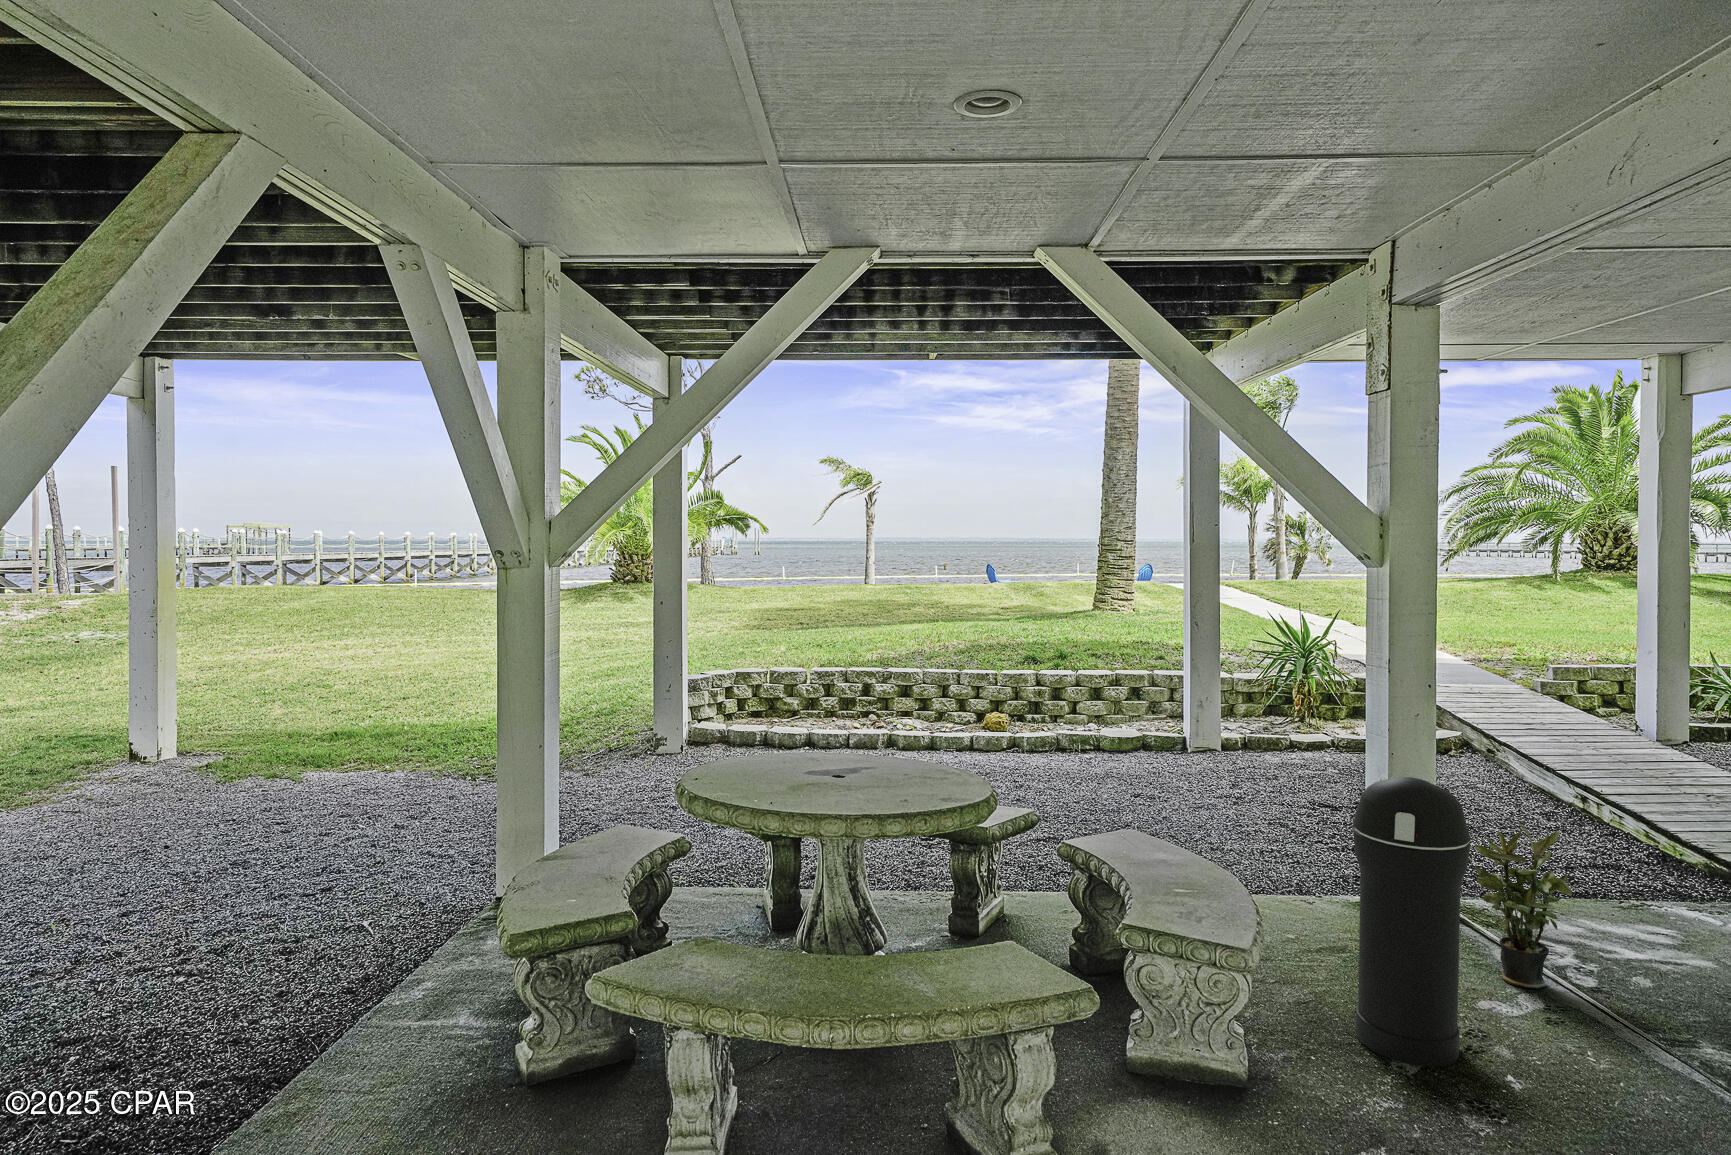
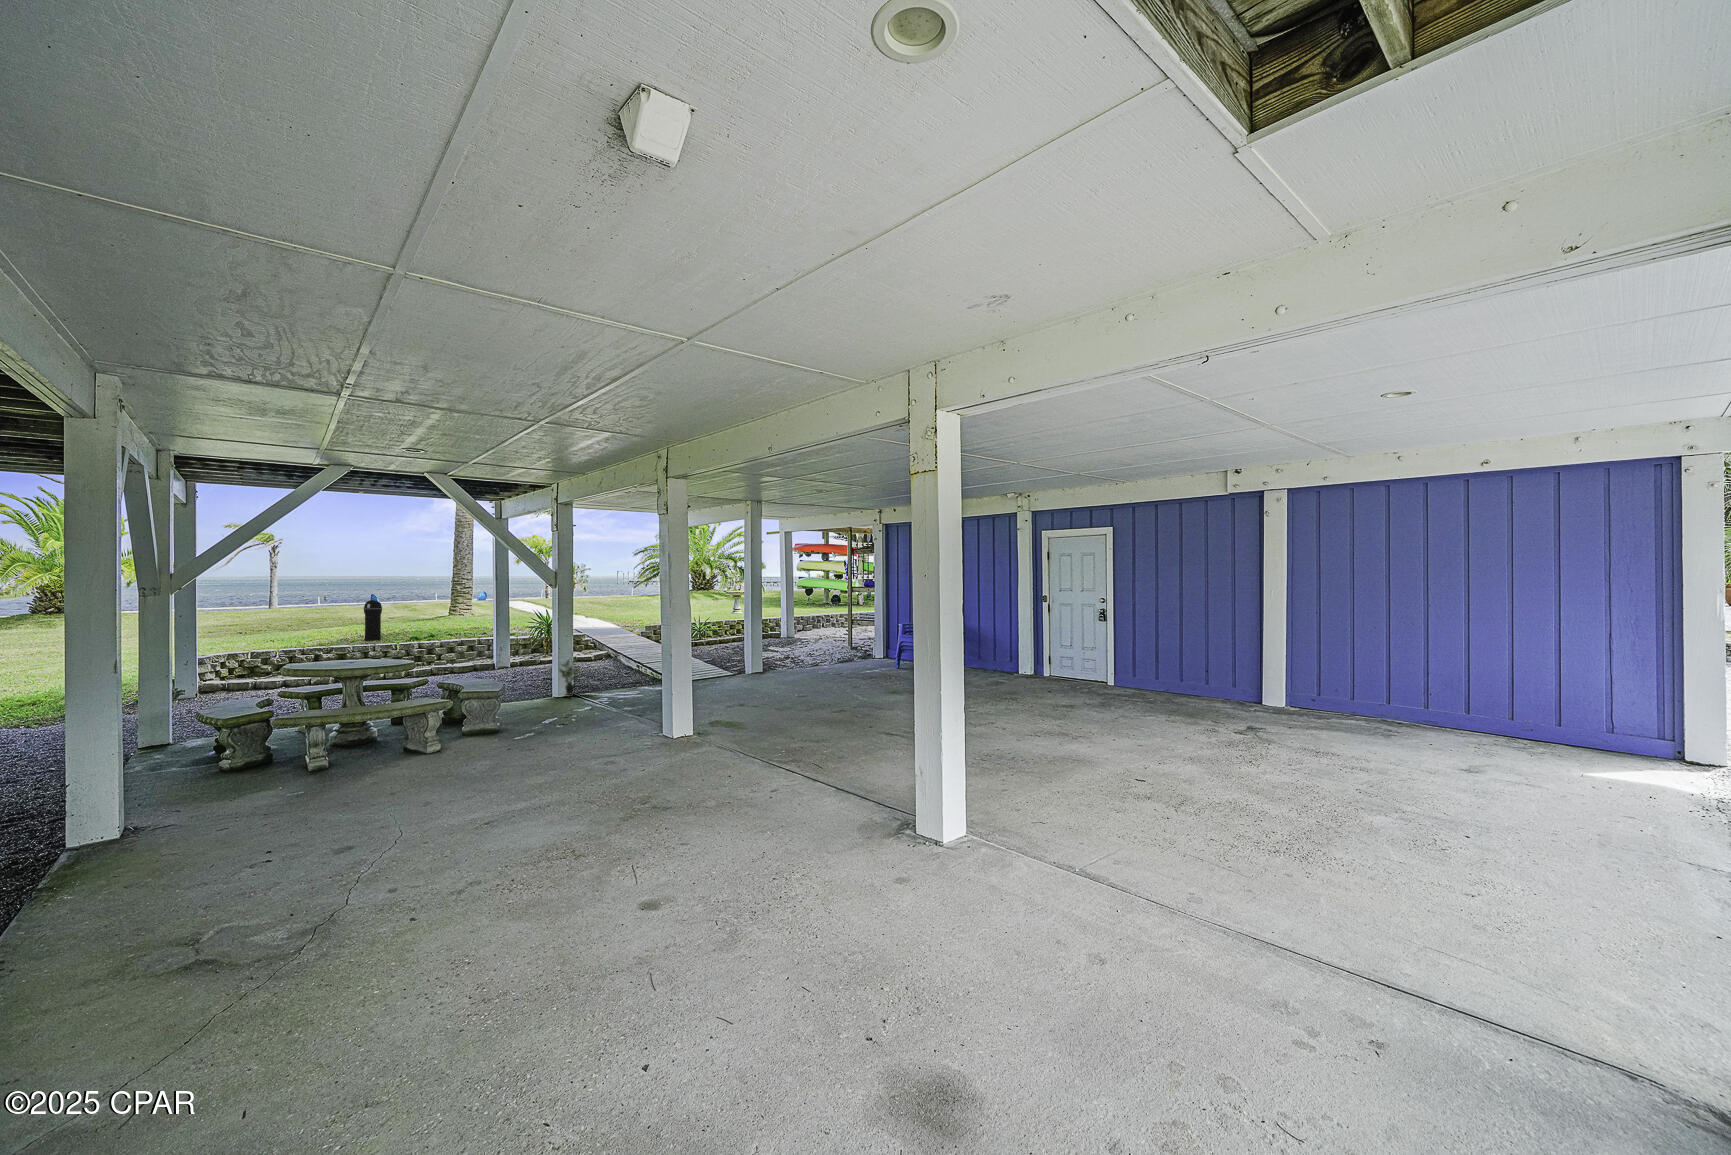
trash can: present [1353,777,1471,1067] -> present [364,600,382,640]

